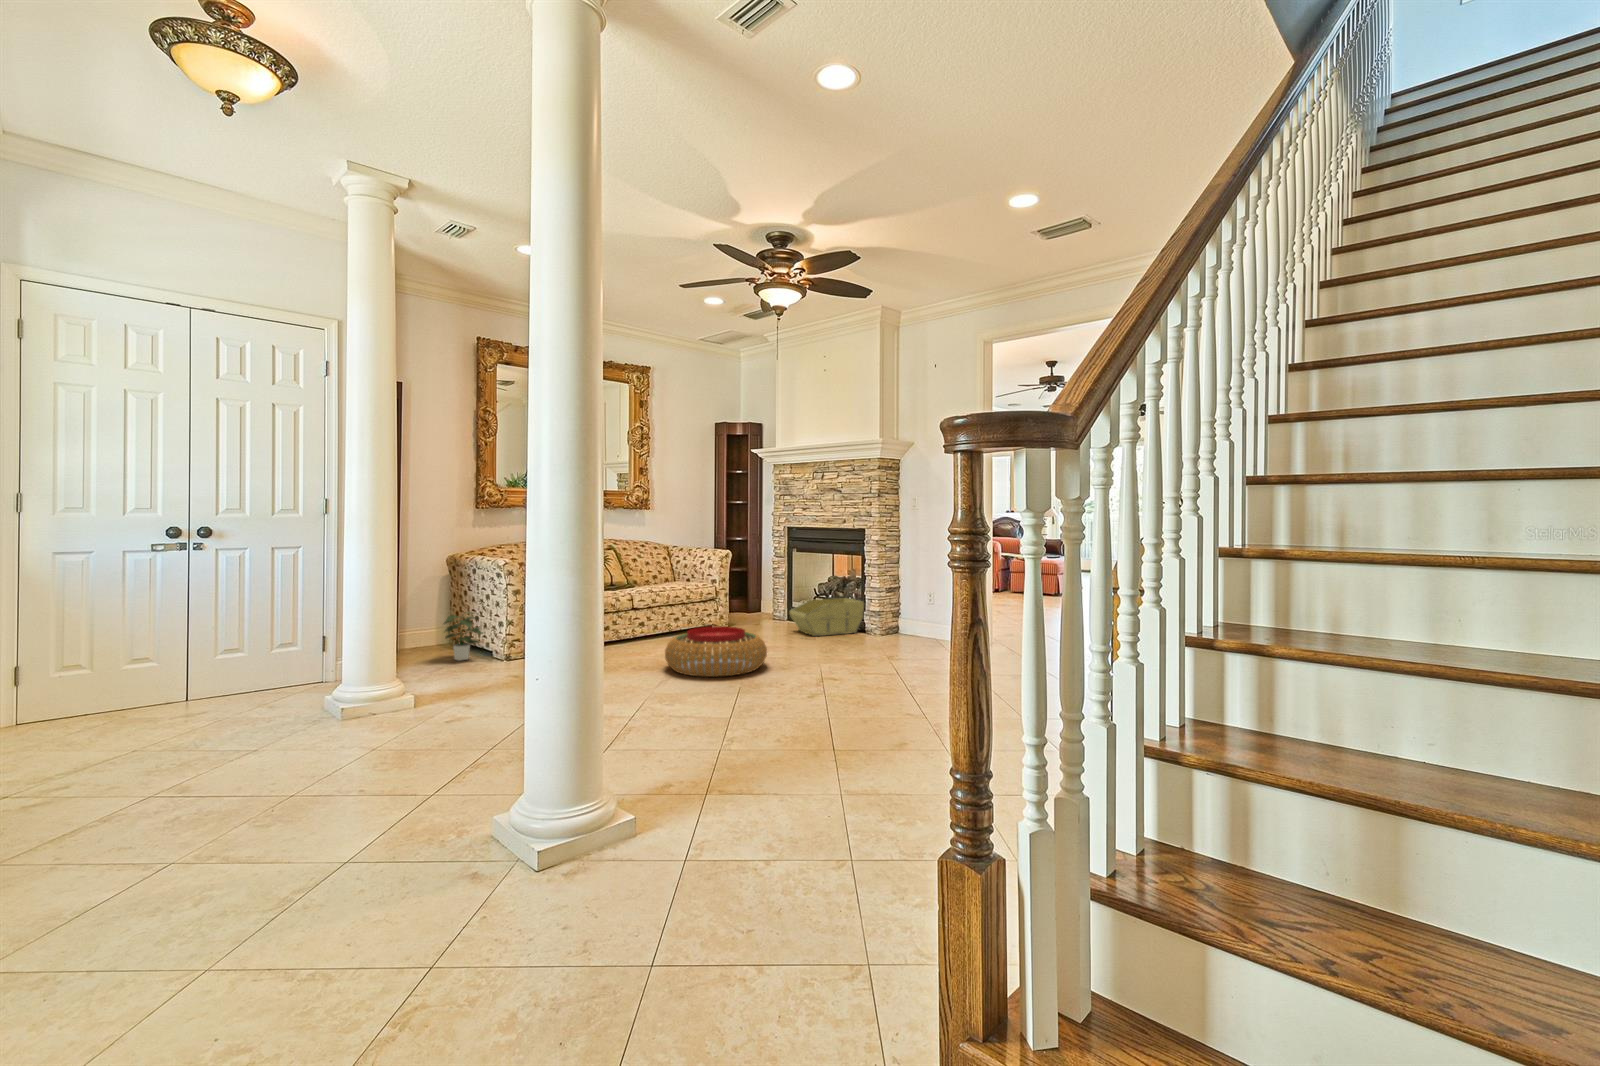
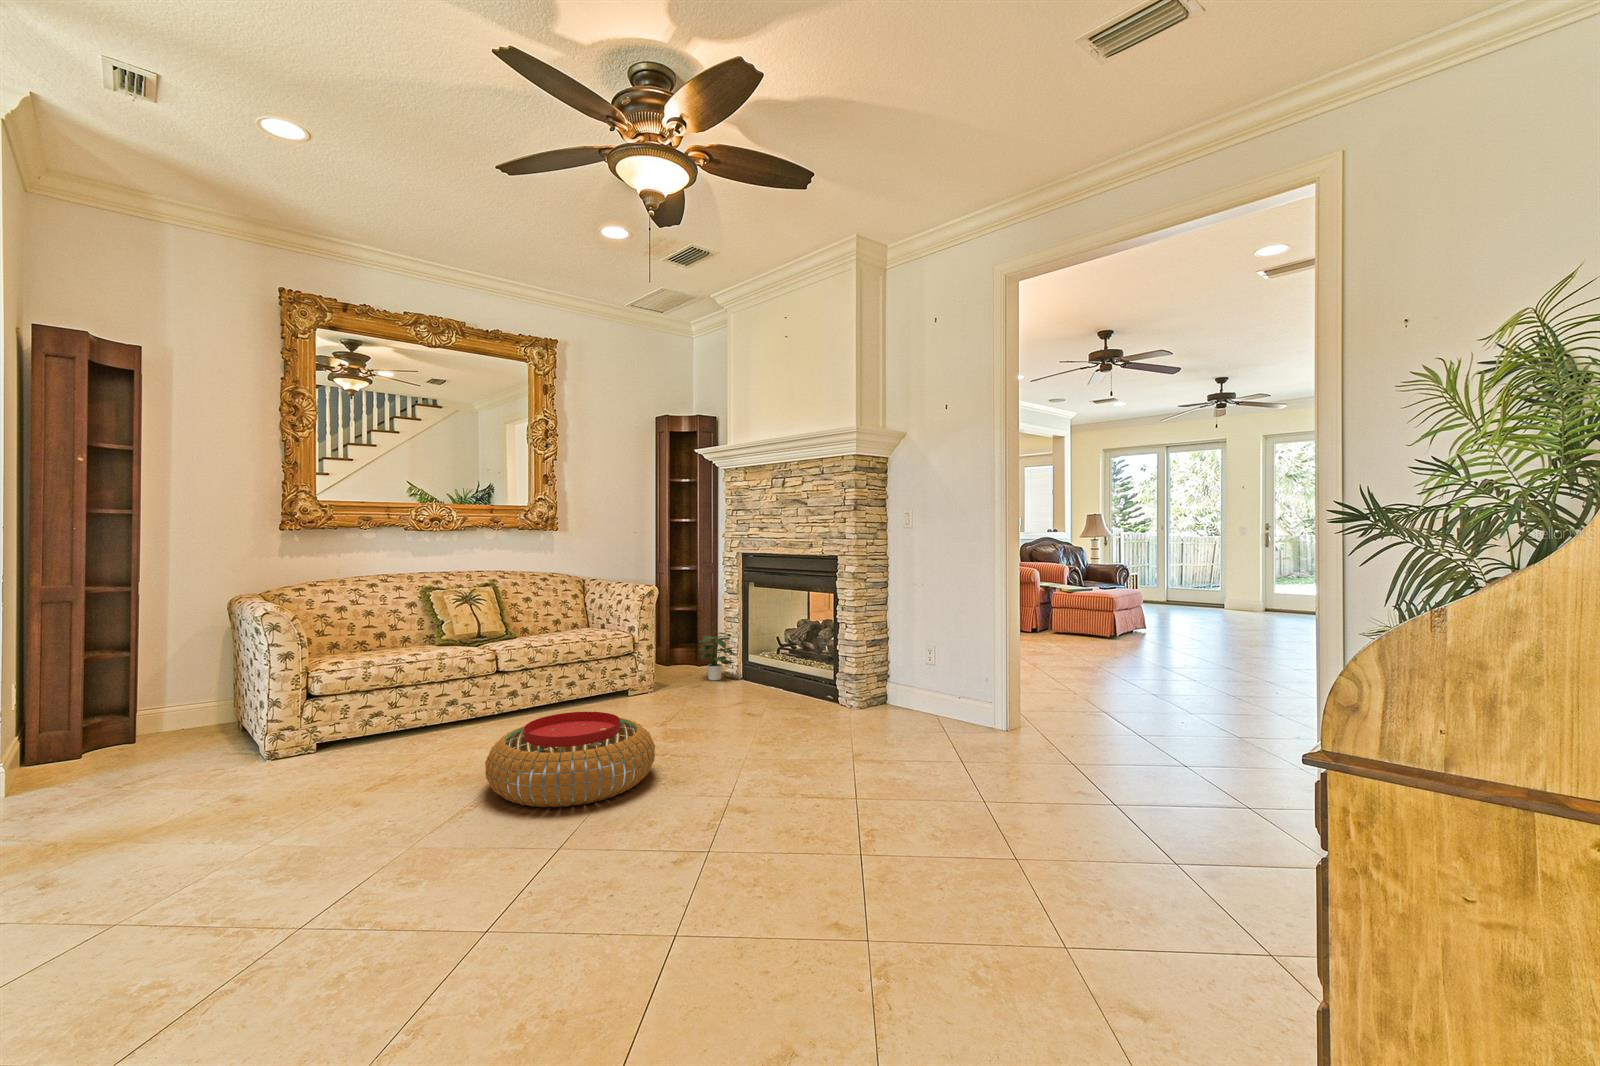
storage bin: present [790,598,864,636] -> none [733,651,838,710]
potted plant: present [445,612,483,660] -> present [698,633,737,680]

